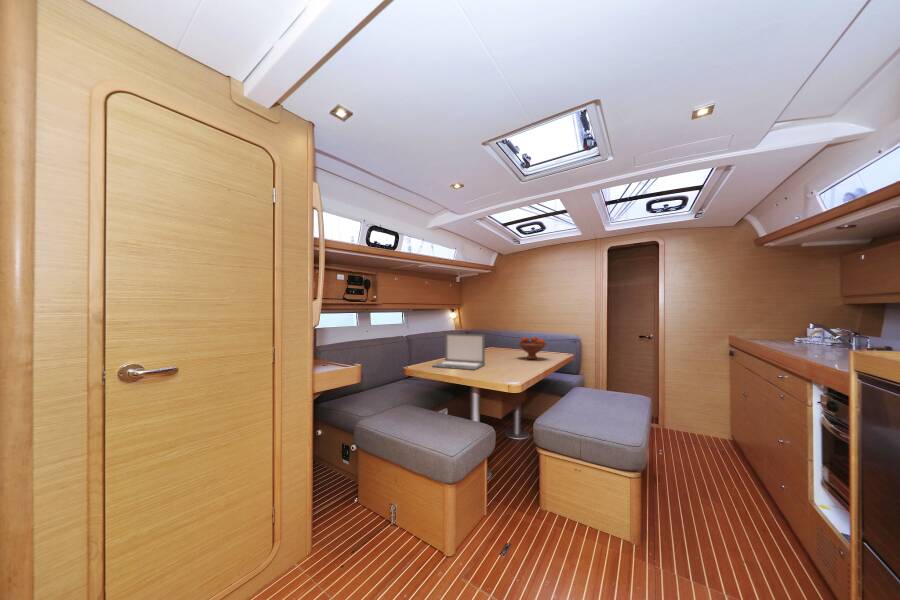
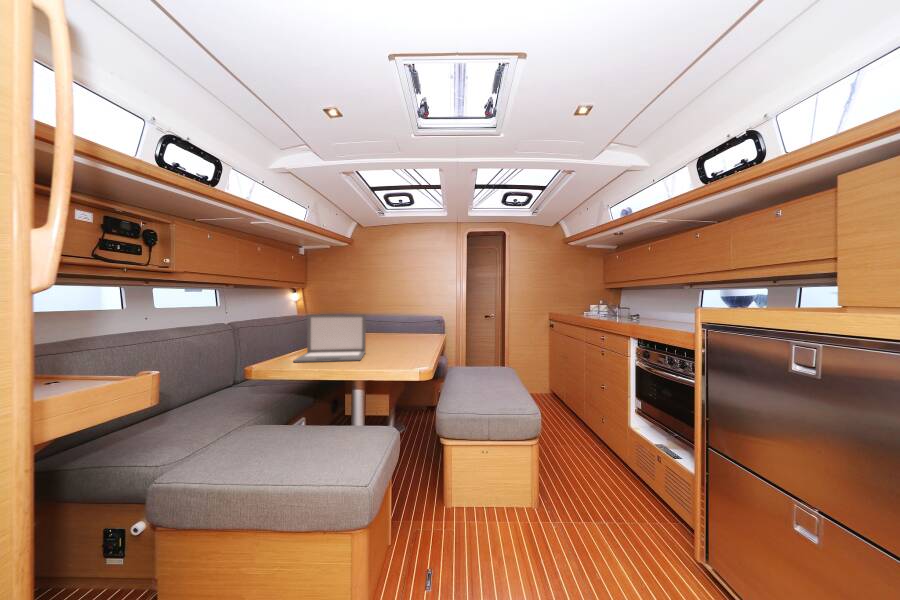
fruit bowl: present [518,337,547,359] -> none [394,317,427,342]

